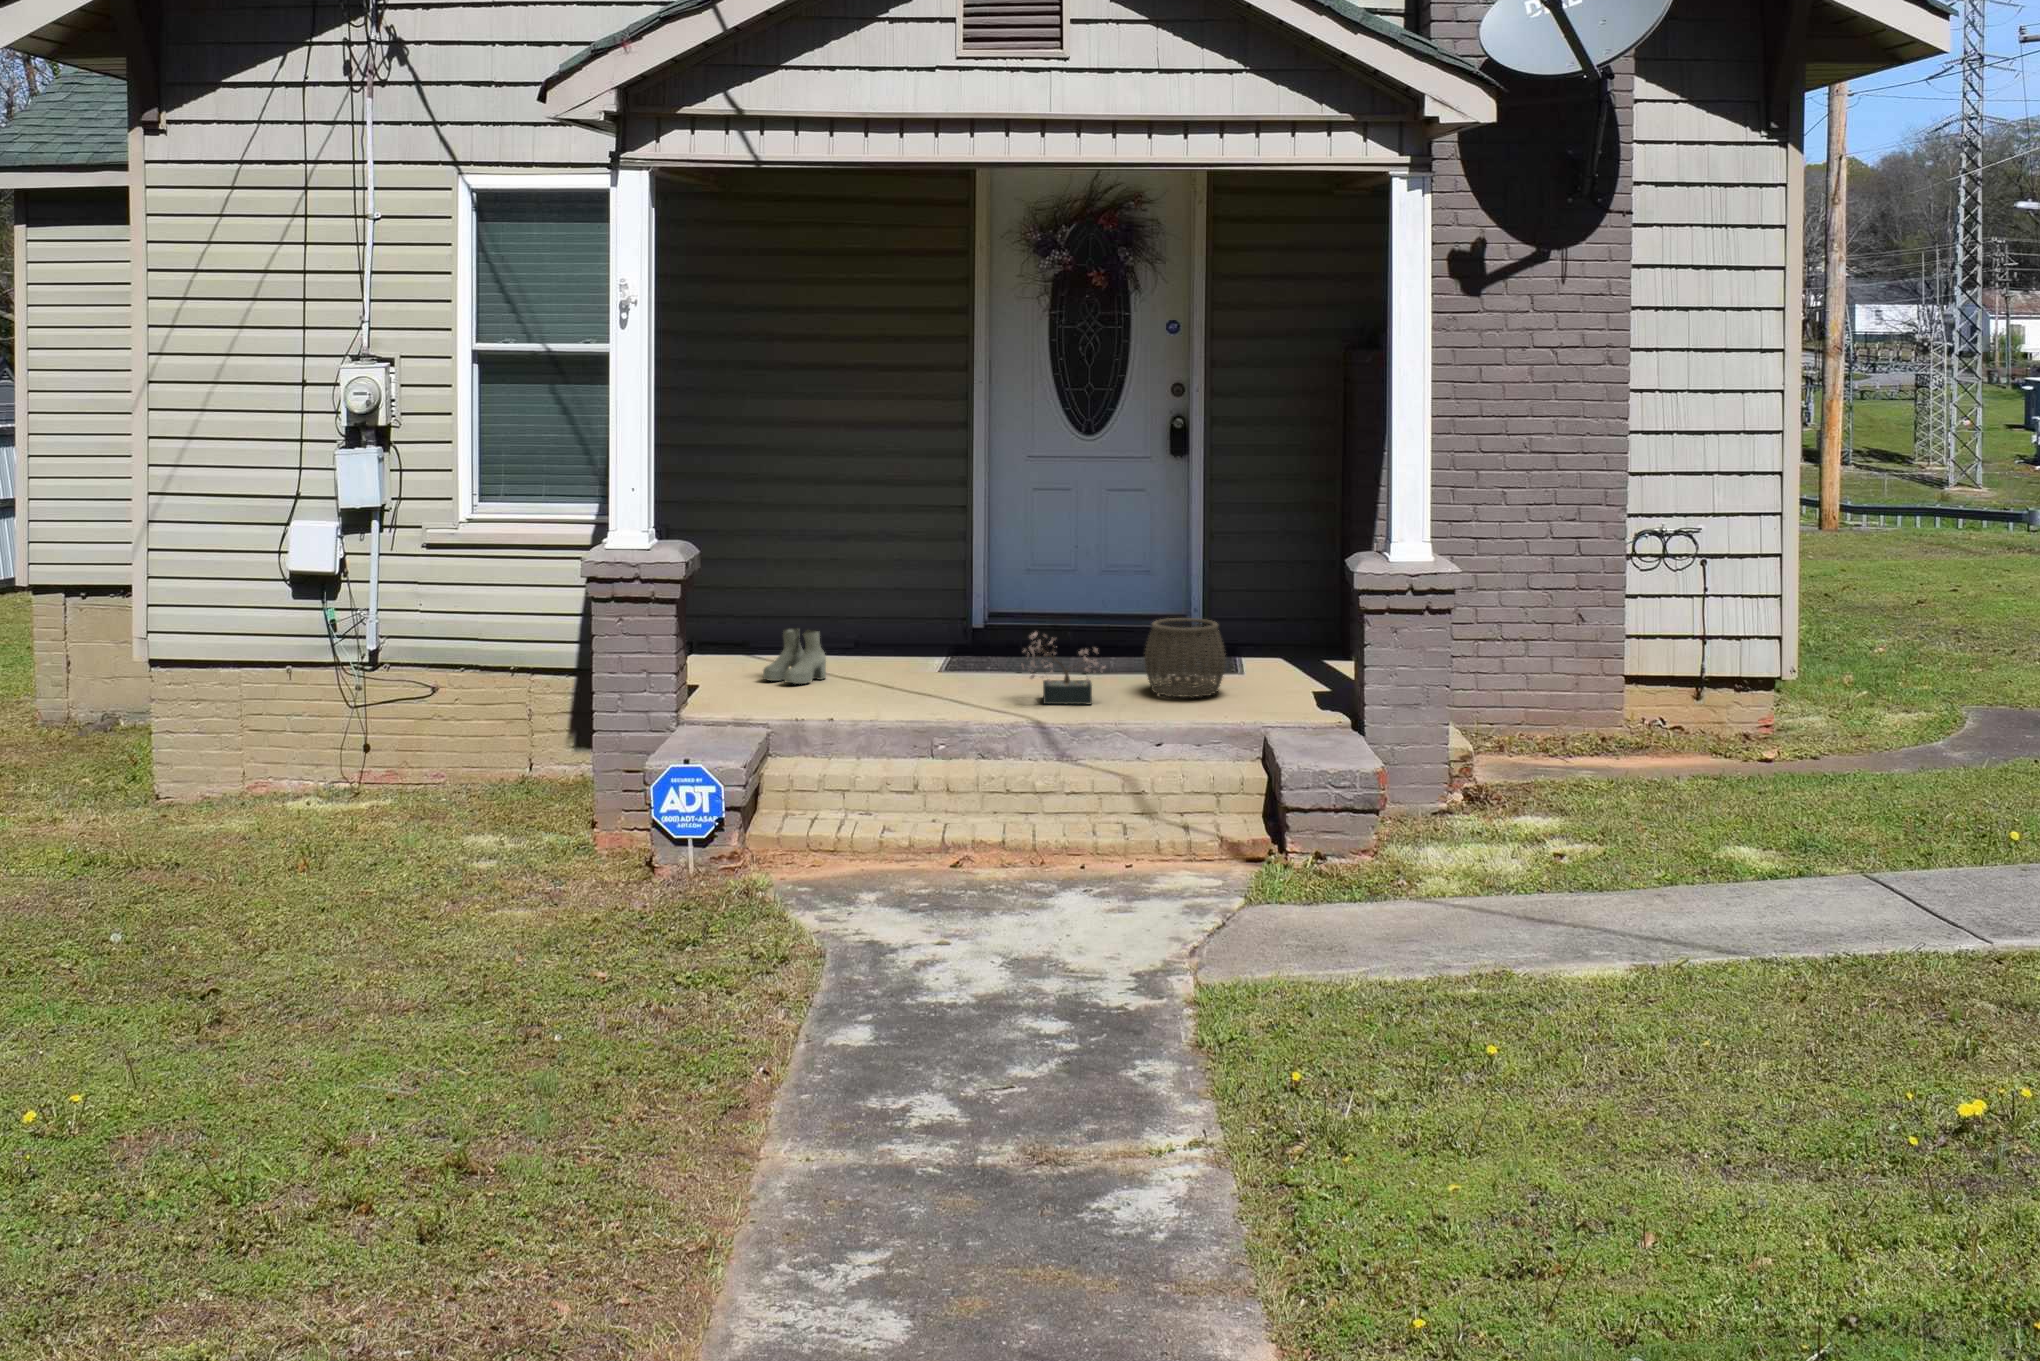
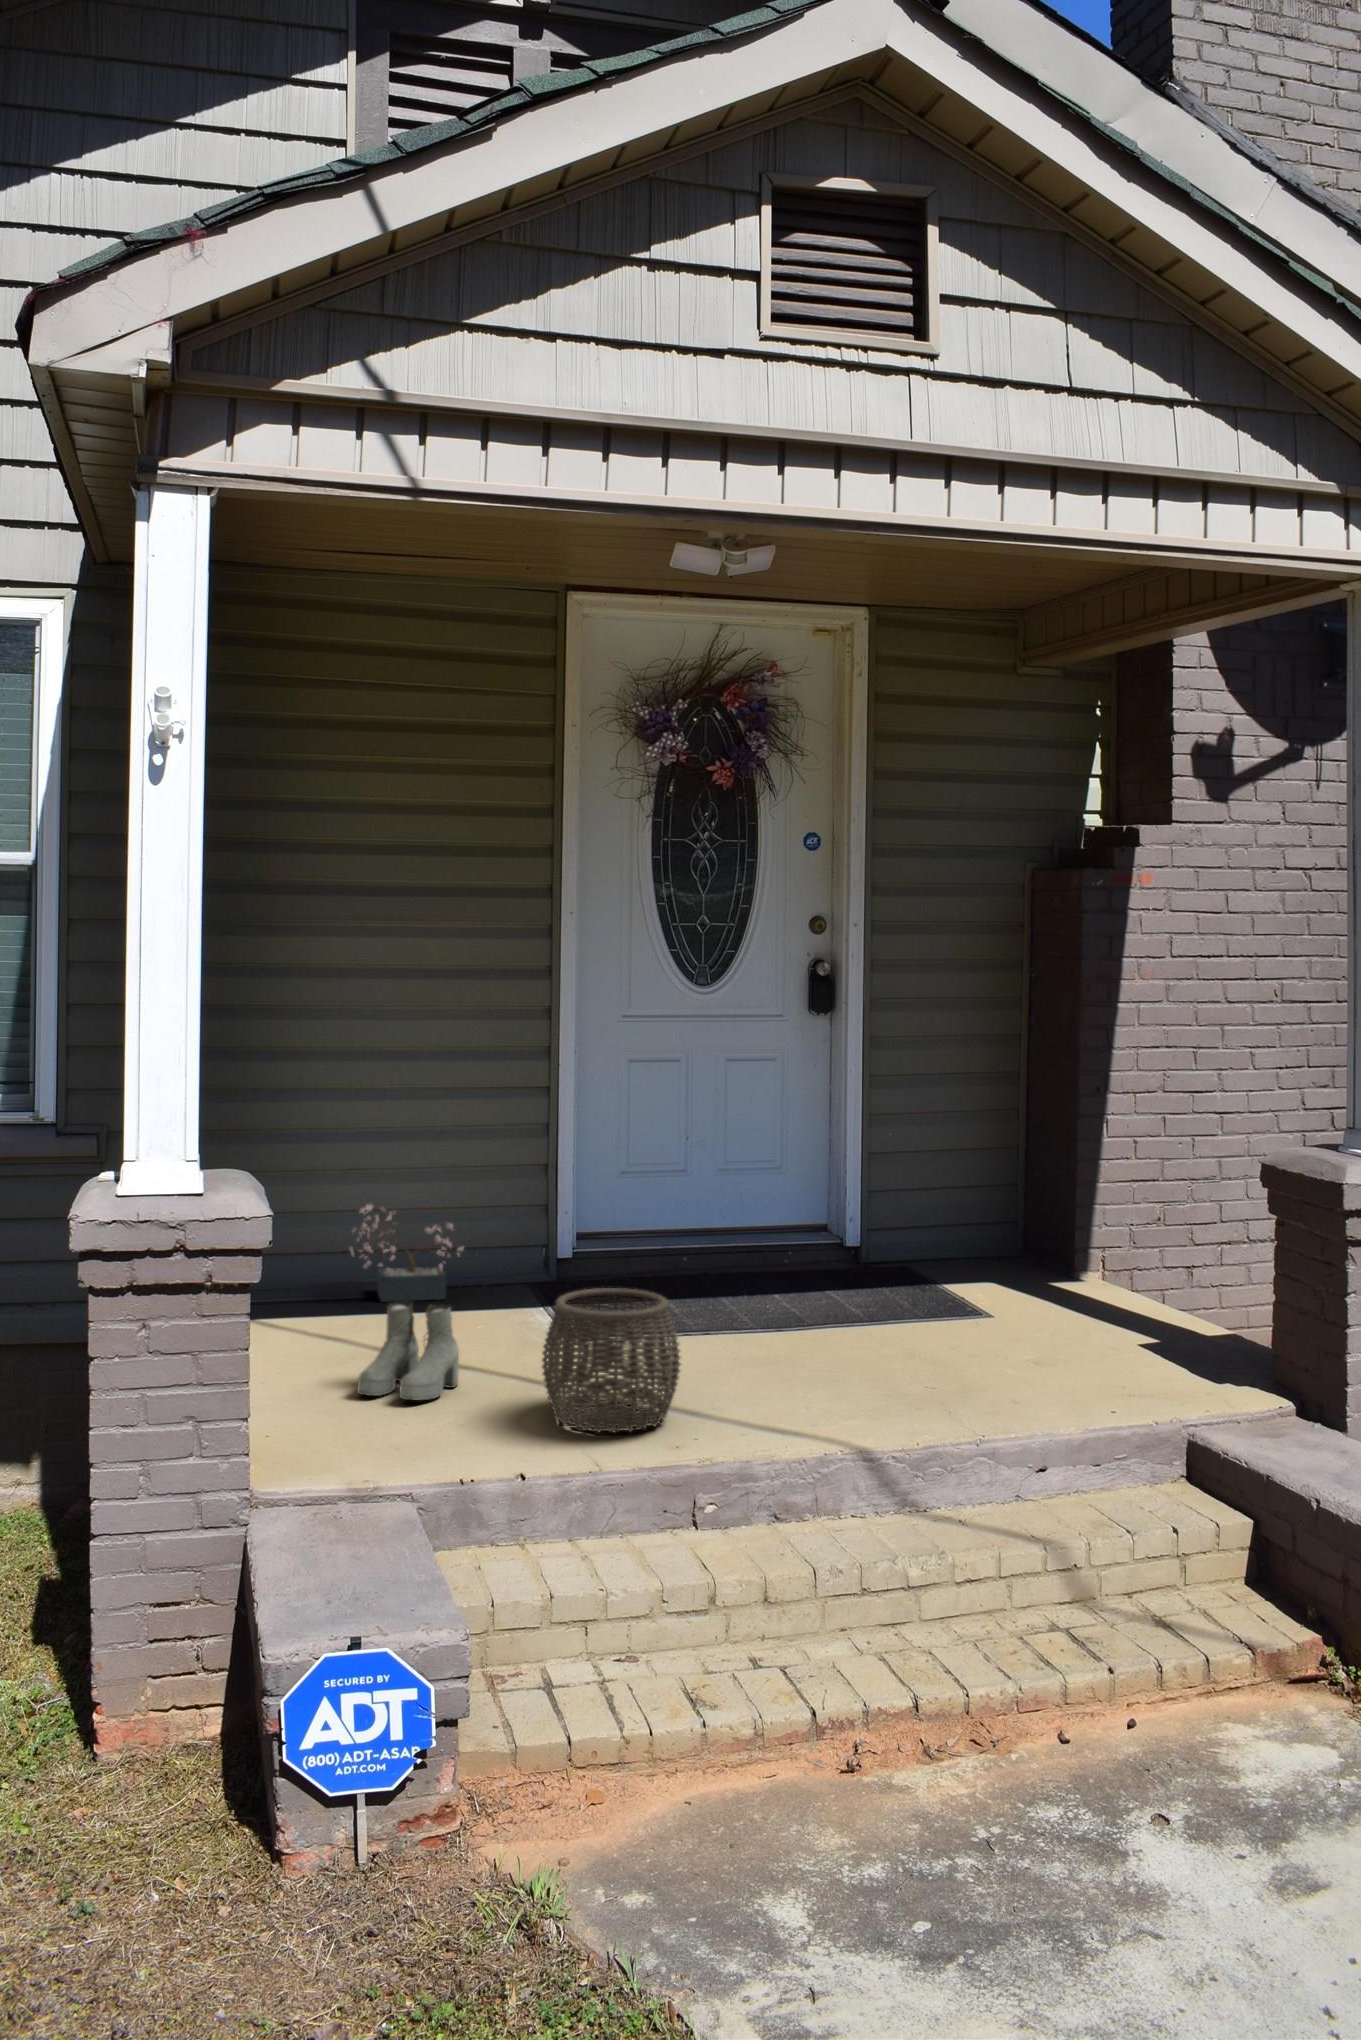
woven basket: present [1144,618,1226,698] -> present [542,1288,681,1433]
decorative plant: present [1022,632,1105,704] -> present [350,1204,463,1302]

